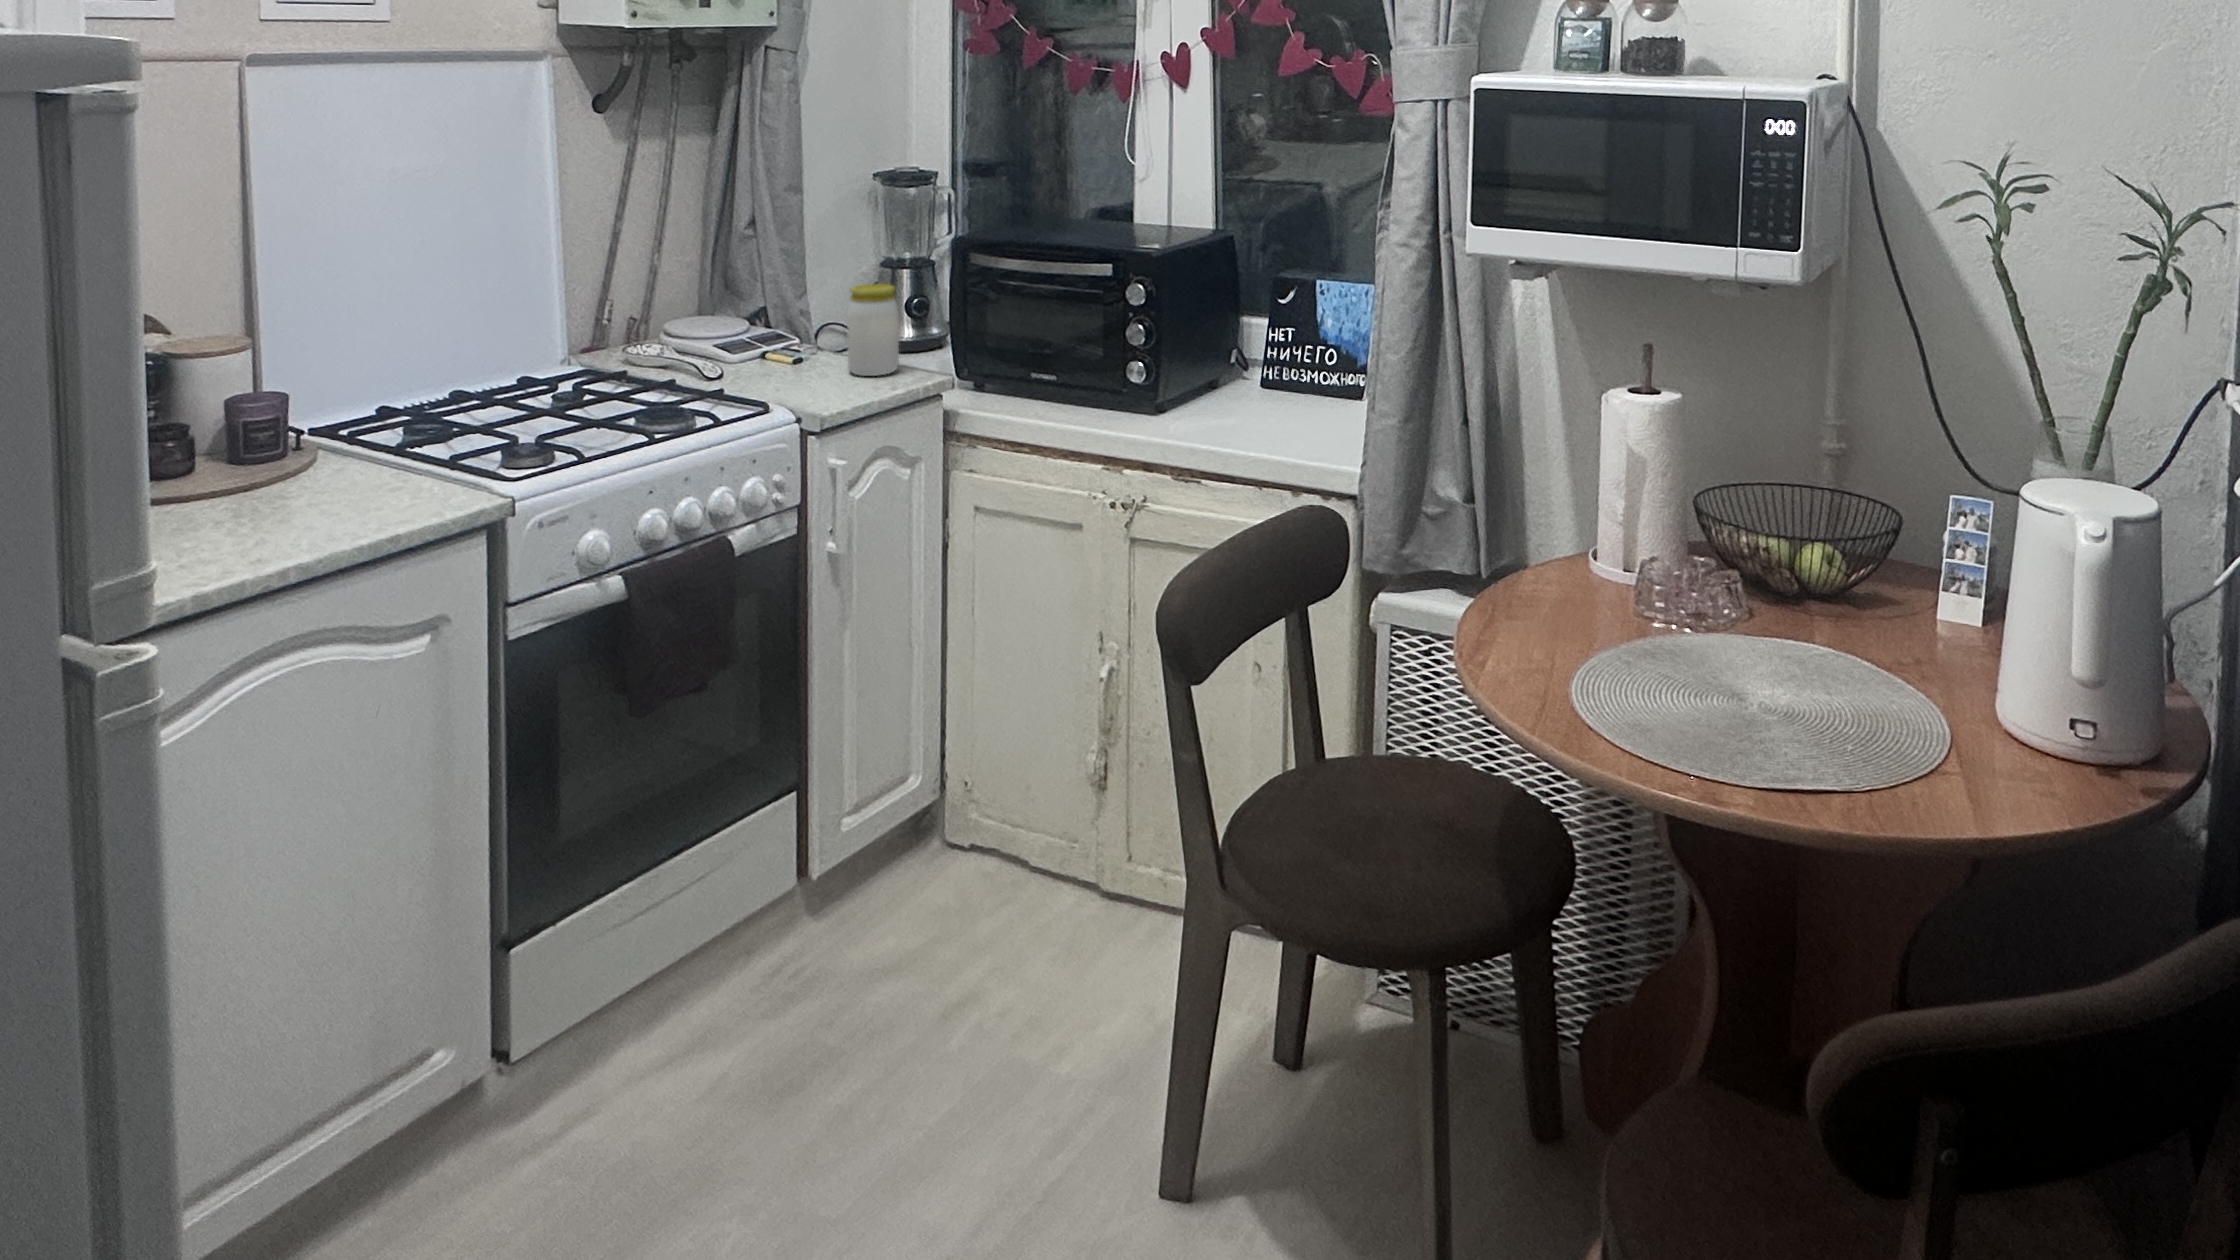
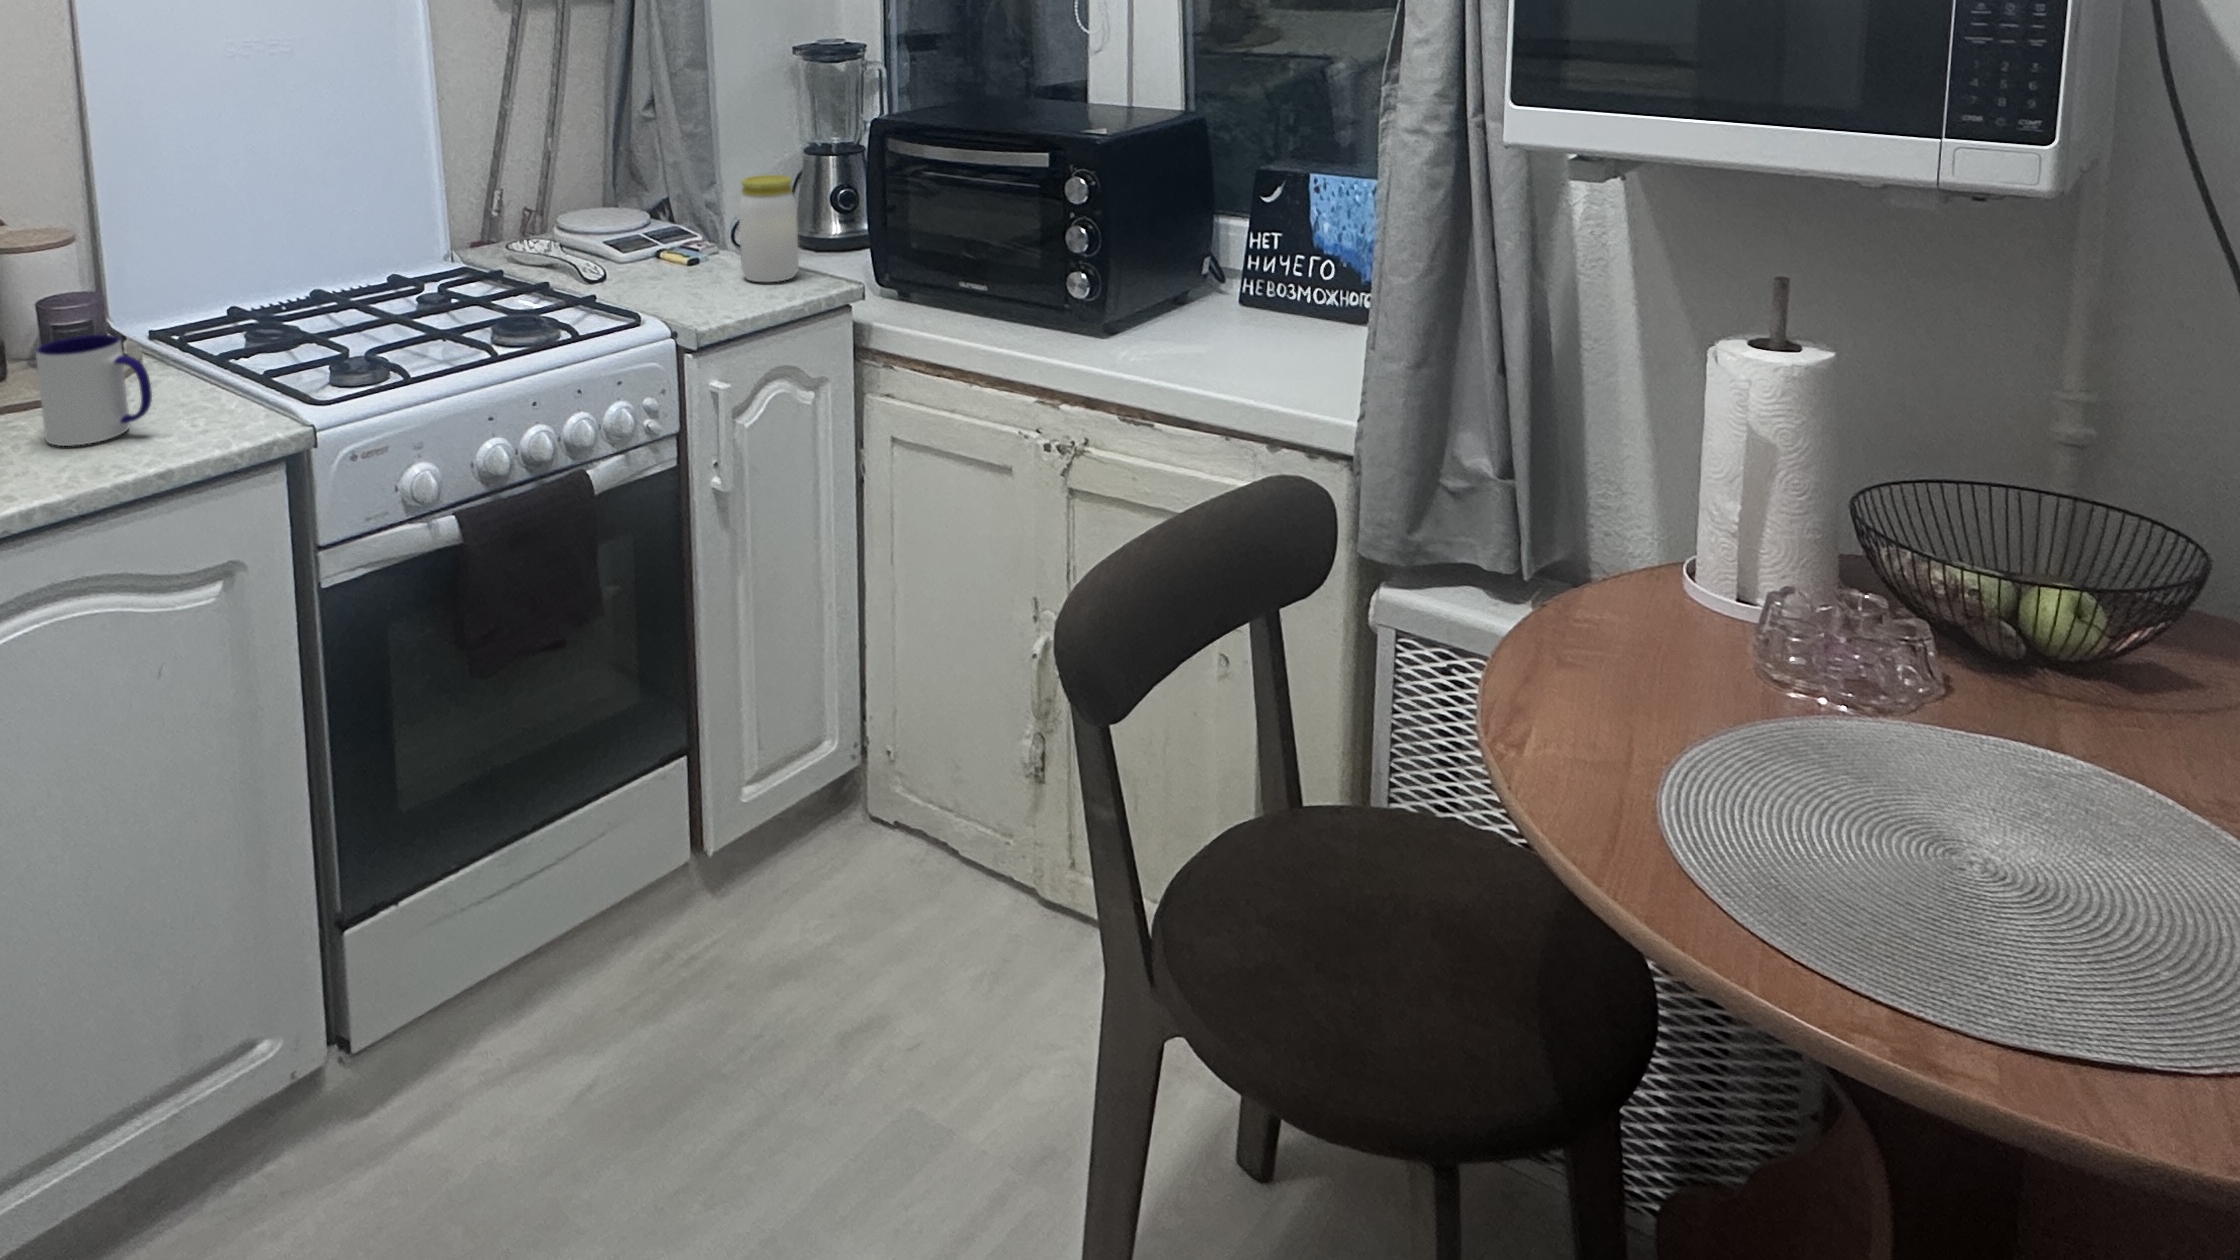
mug: none [249,428,357,526] -> present [36,335,152,446]

